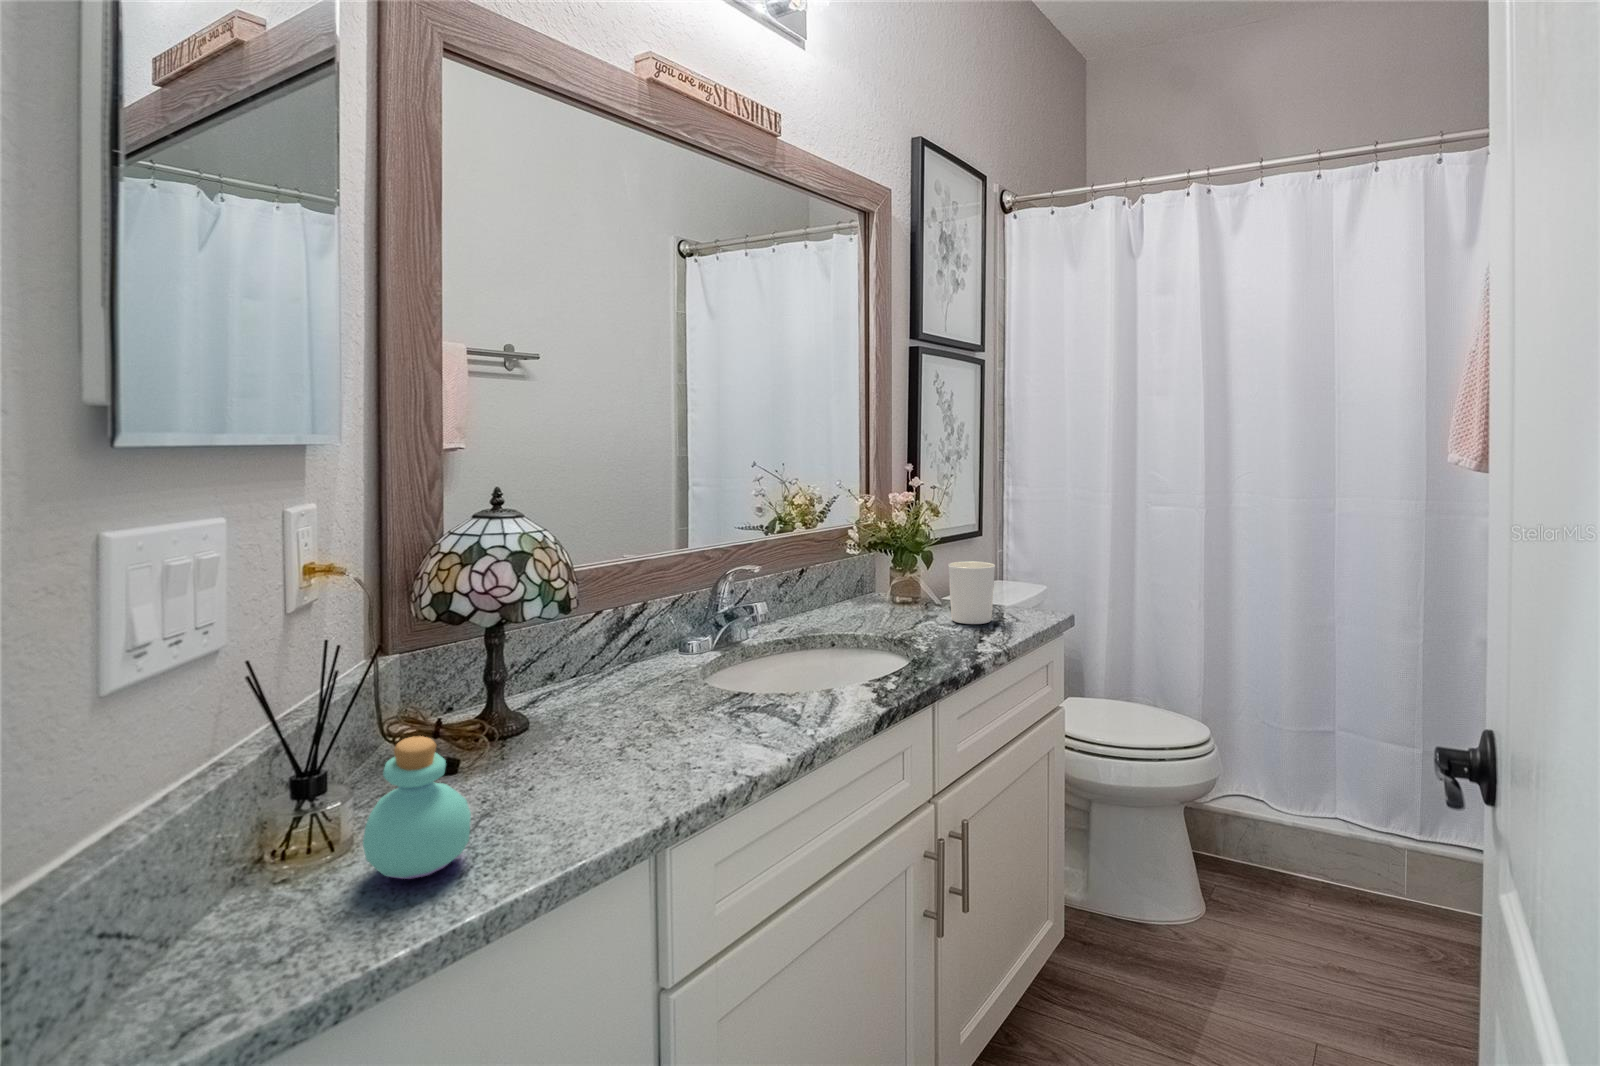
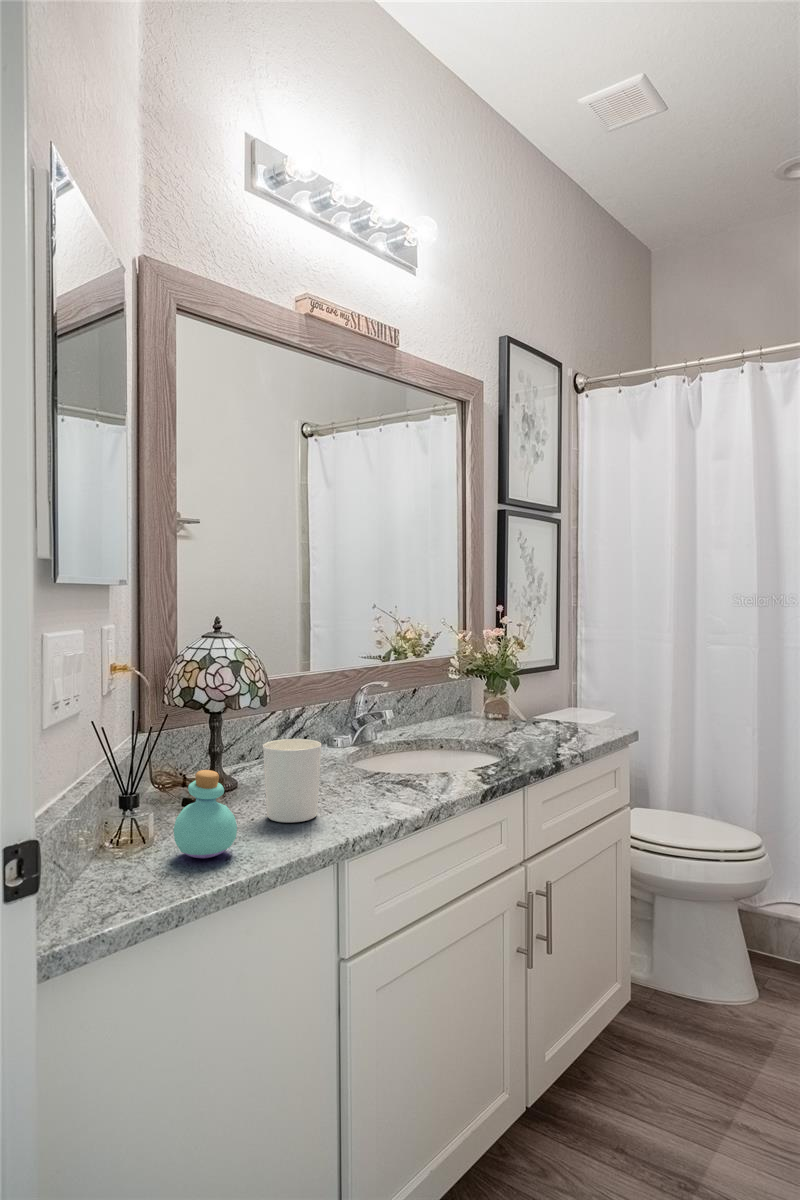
candle holder: present [948,561,995,624] -> present [263,739,322,822]

